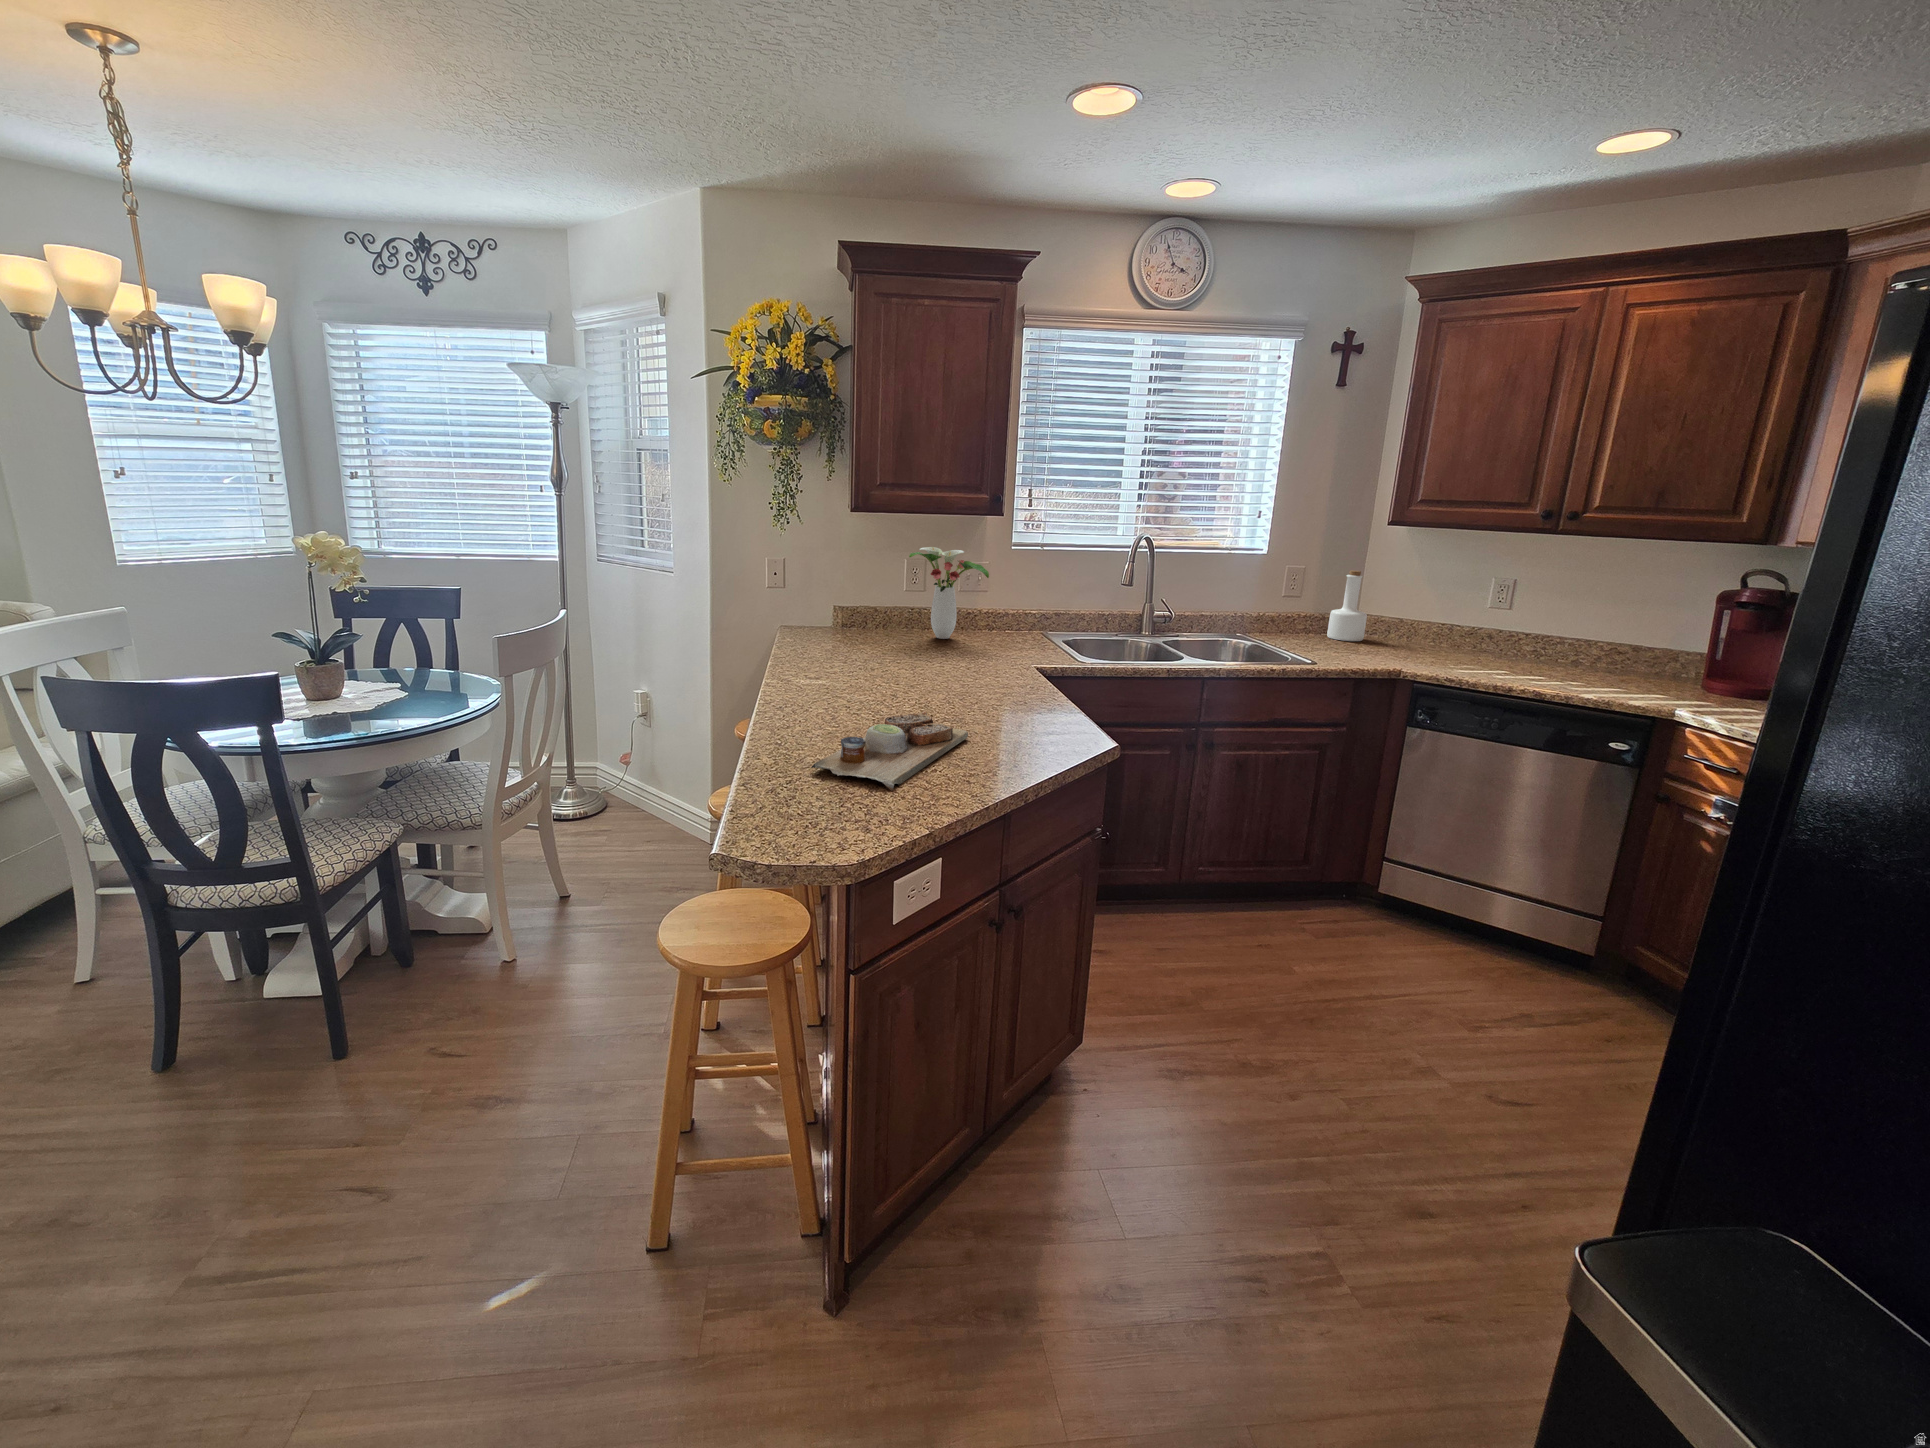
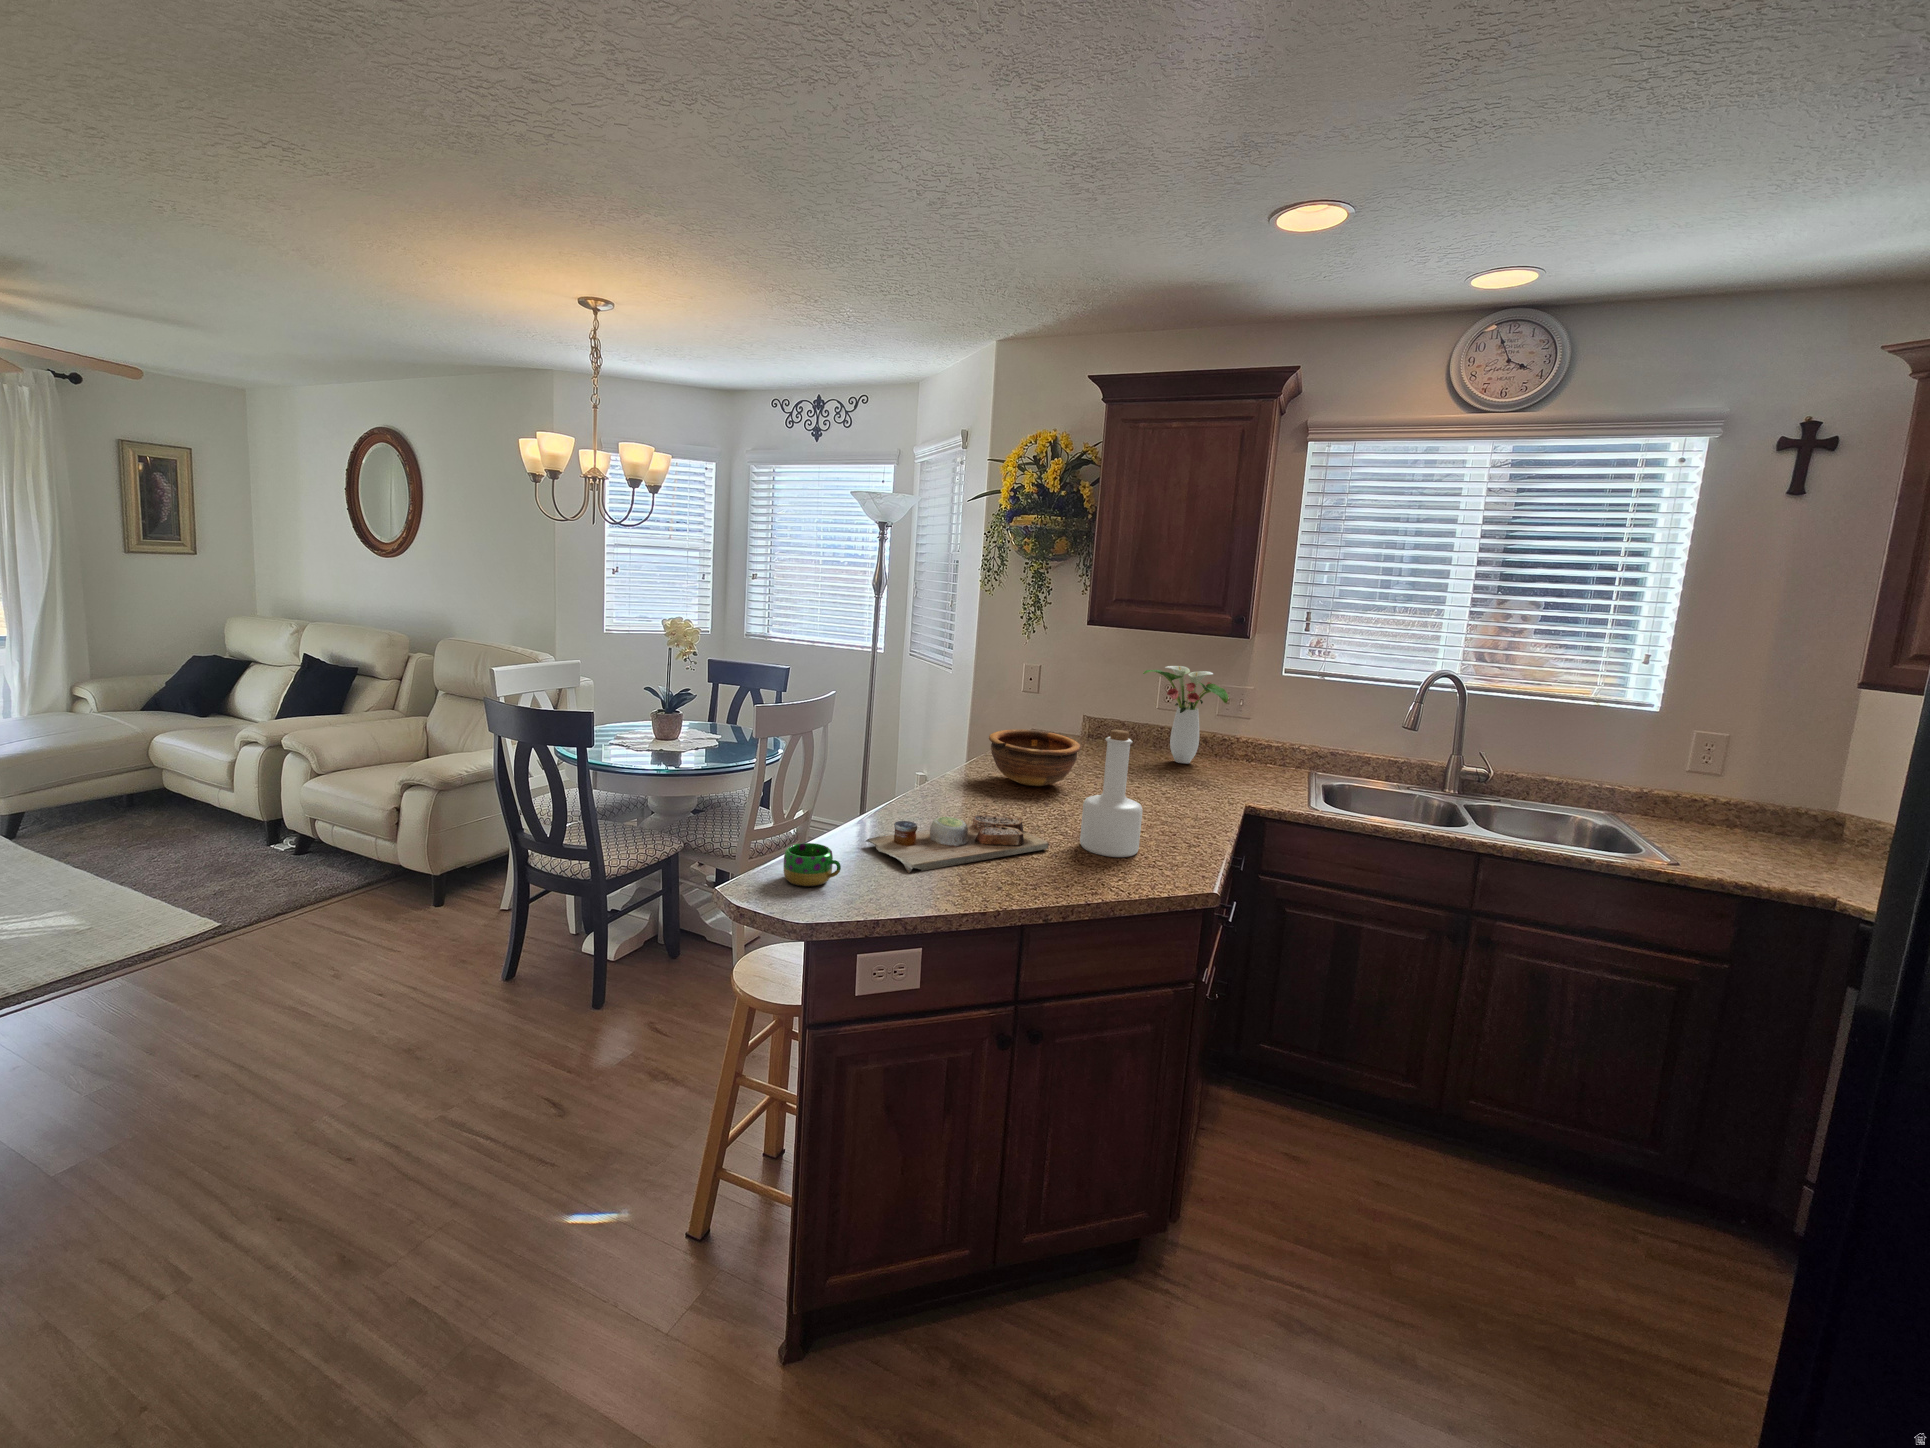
bottle: present [1327,570,1367,641] -> present [1080,730,1143,857]
bowl: none [812,624,906,681] -> present [989,729,1081,786]
mug: none [785,781,857,833] -> present [783,843,841,887]

